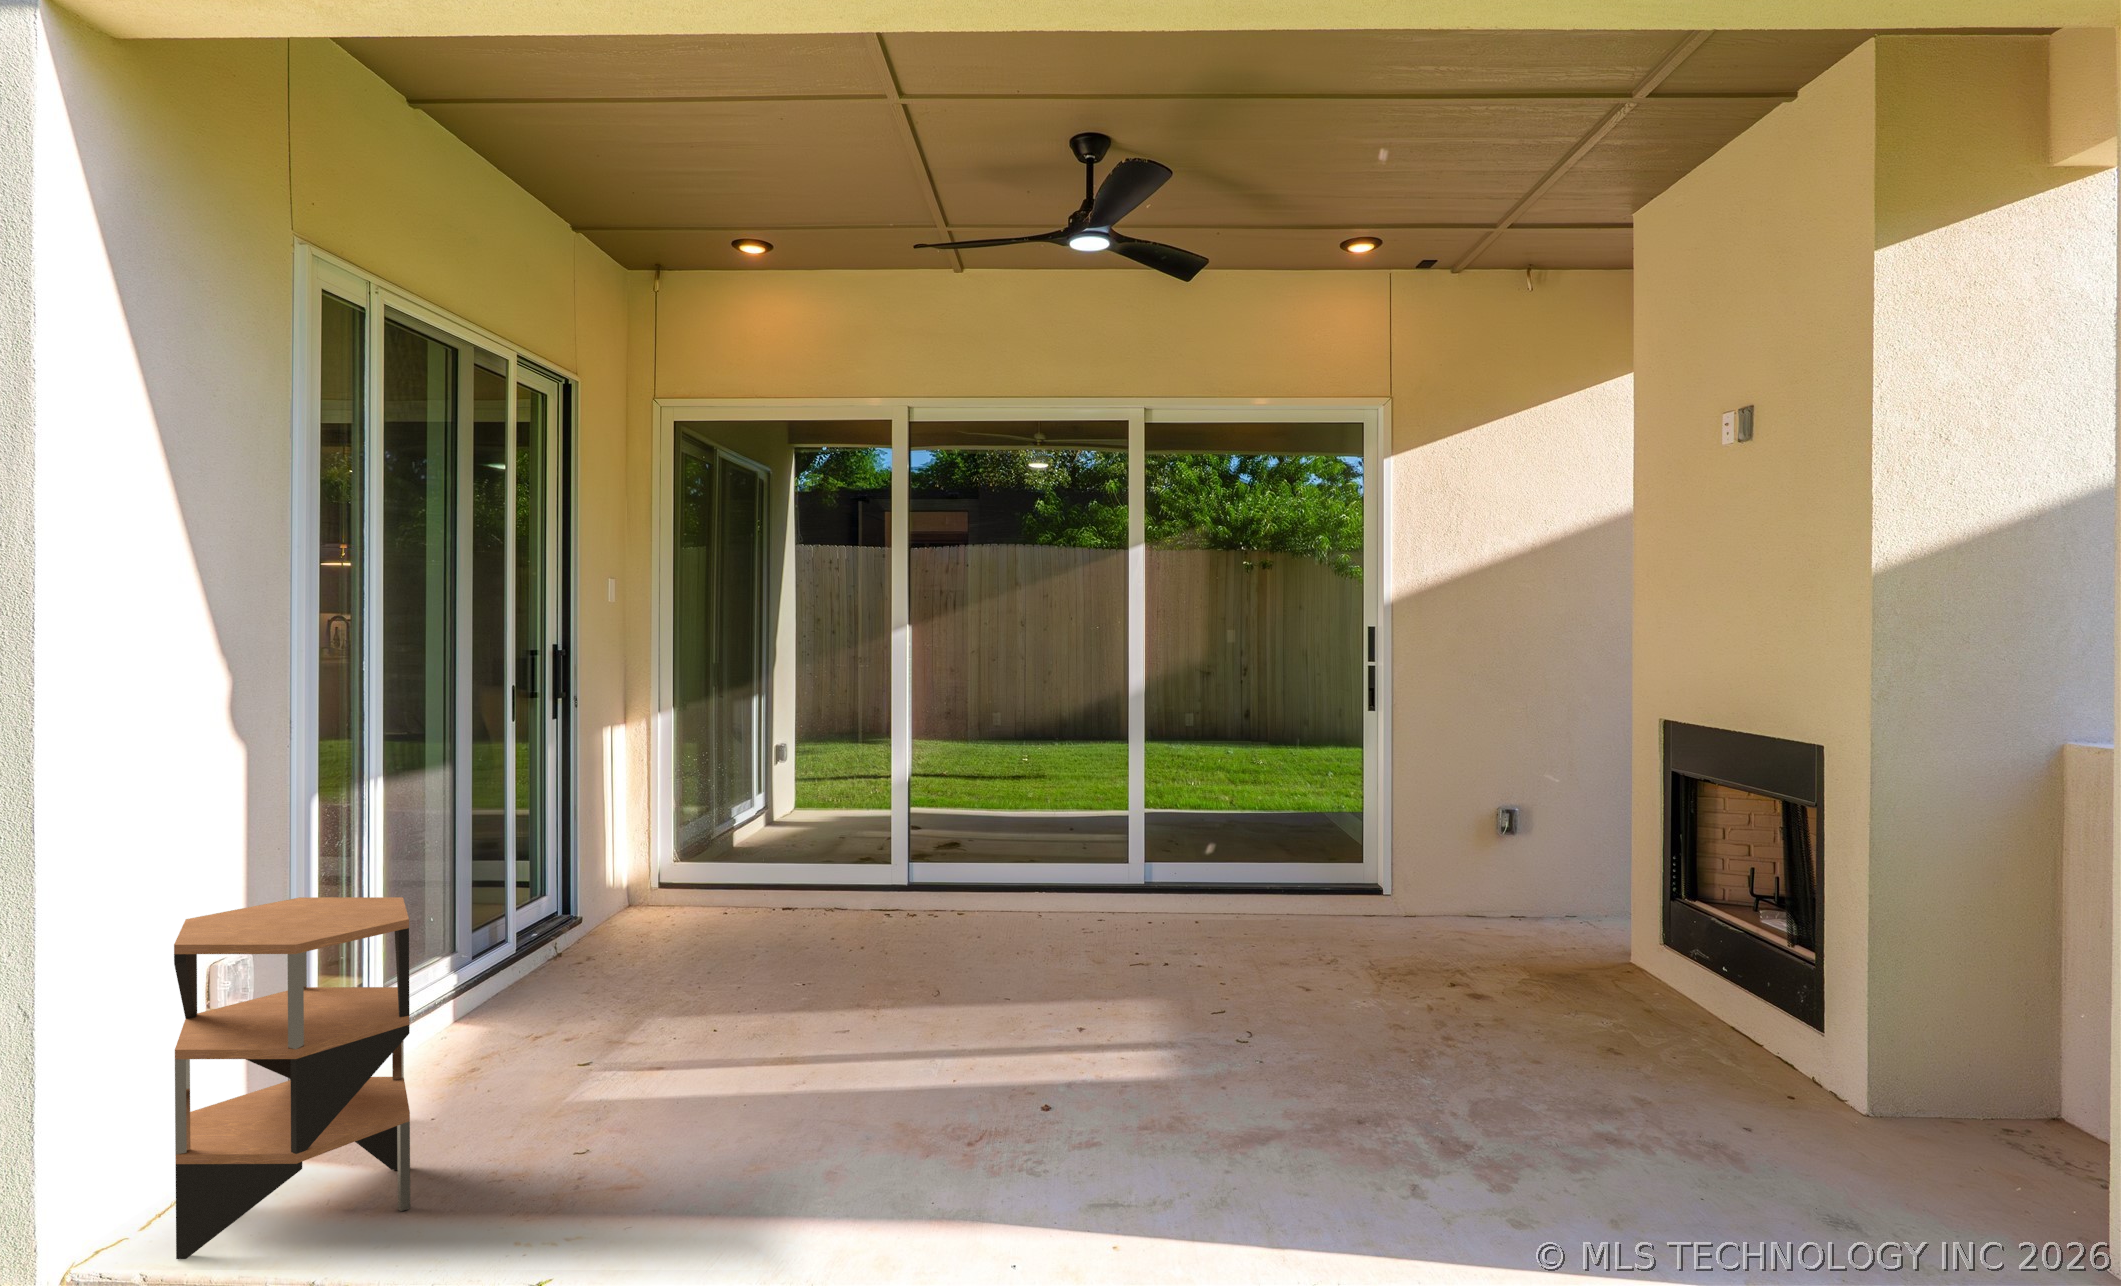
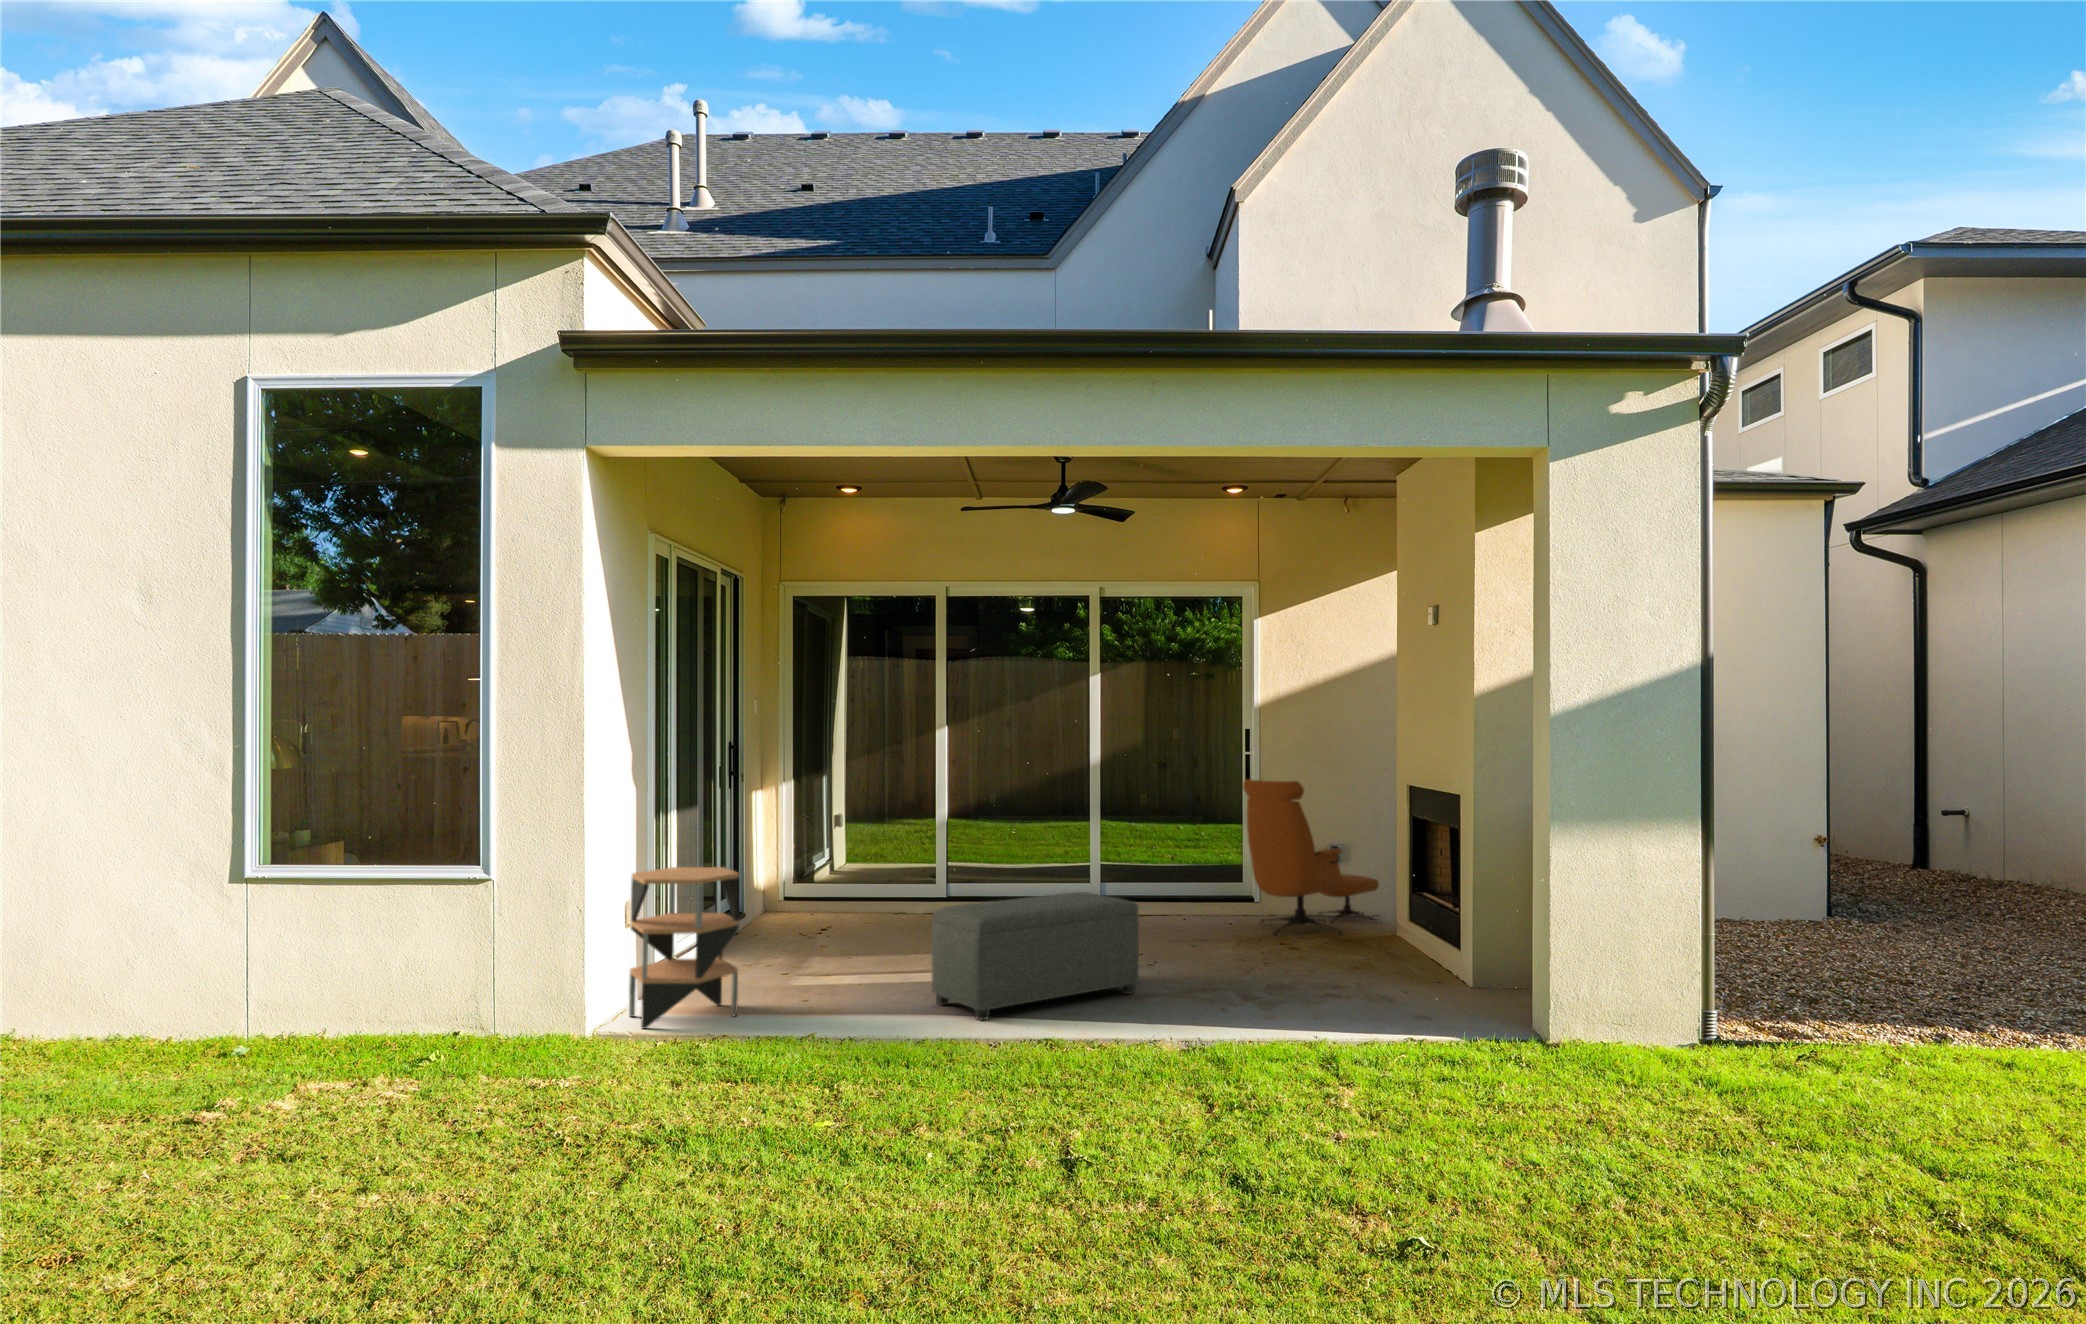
lounge chair: none [1380,709,1584,966] -> present [1243,779,1379,935]
ottoman: none [819,927,1227,1230] -> present [932,892,1139,1020]

